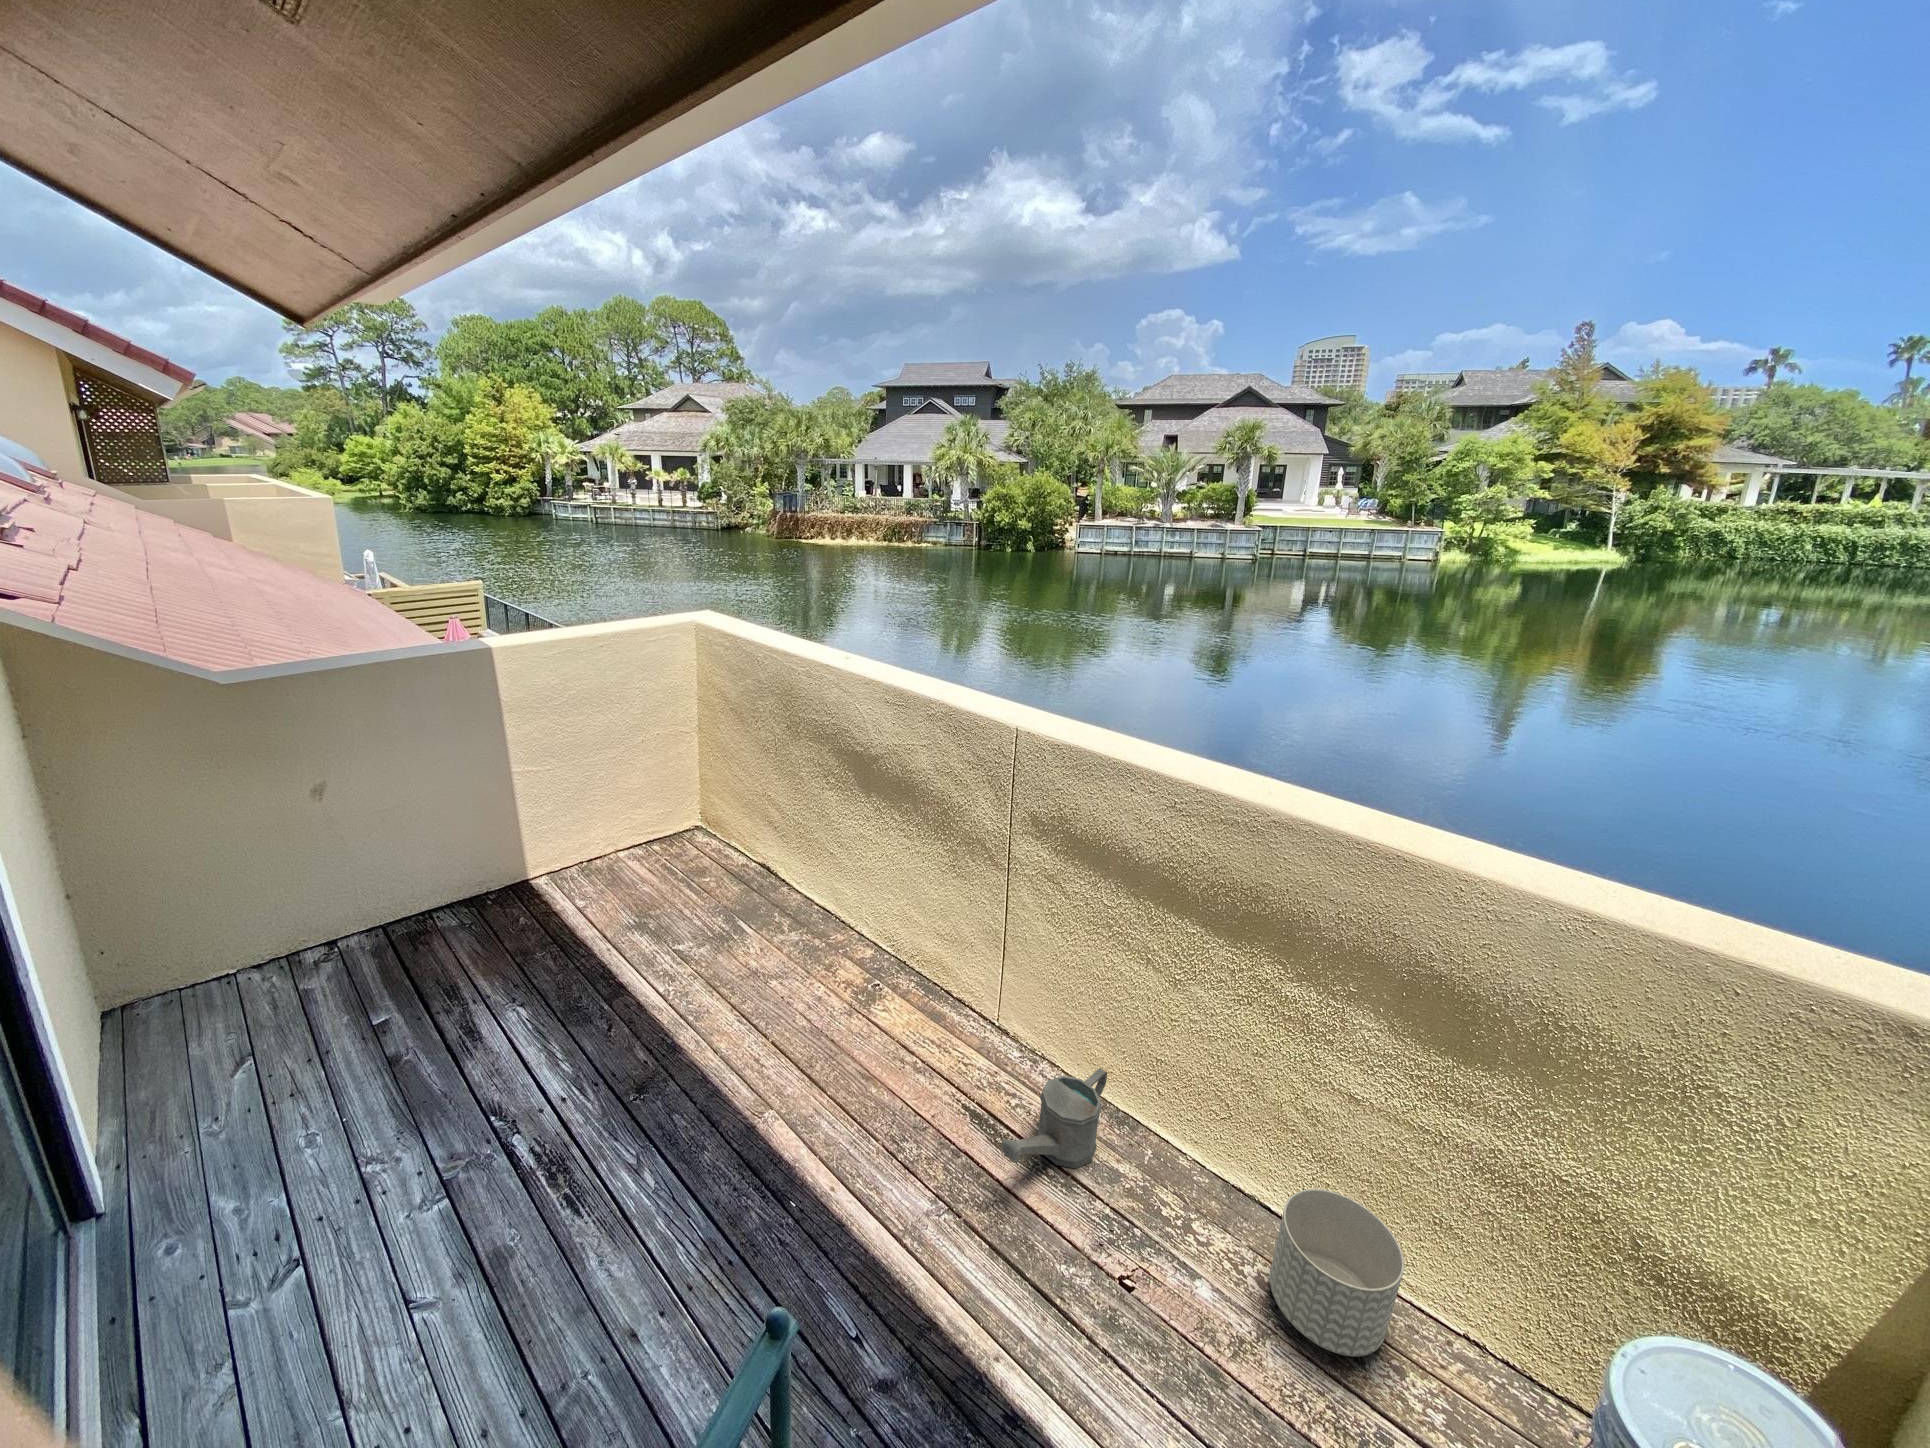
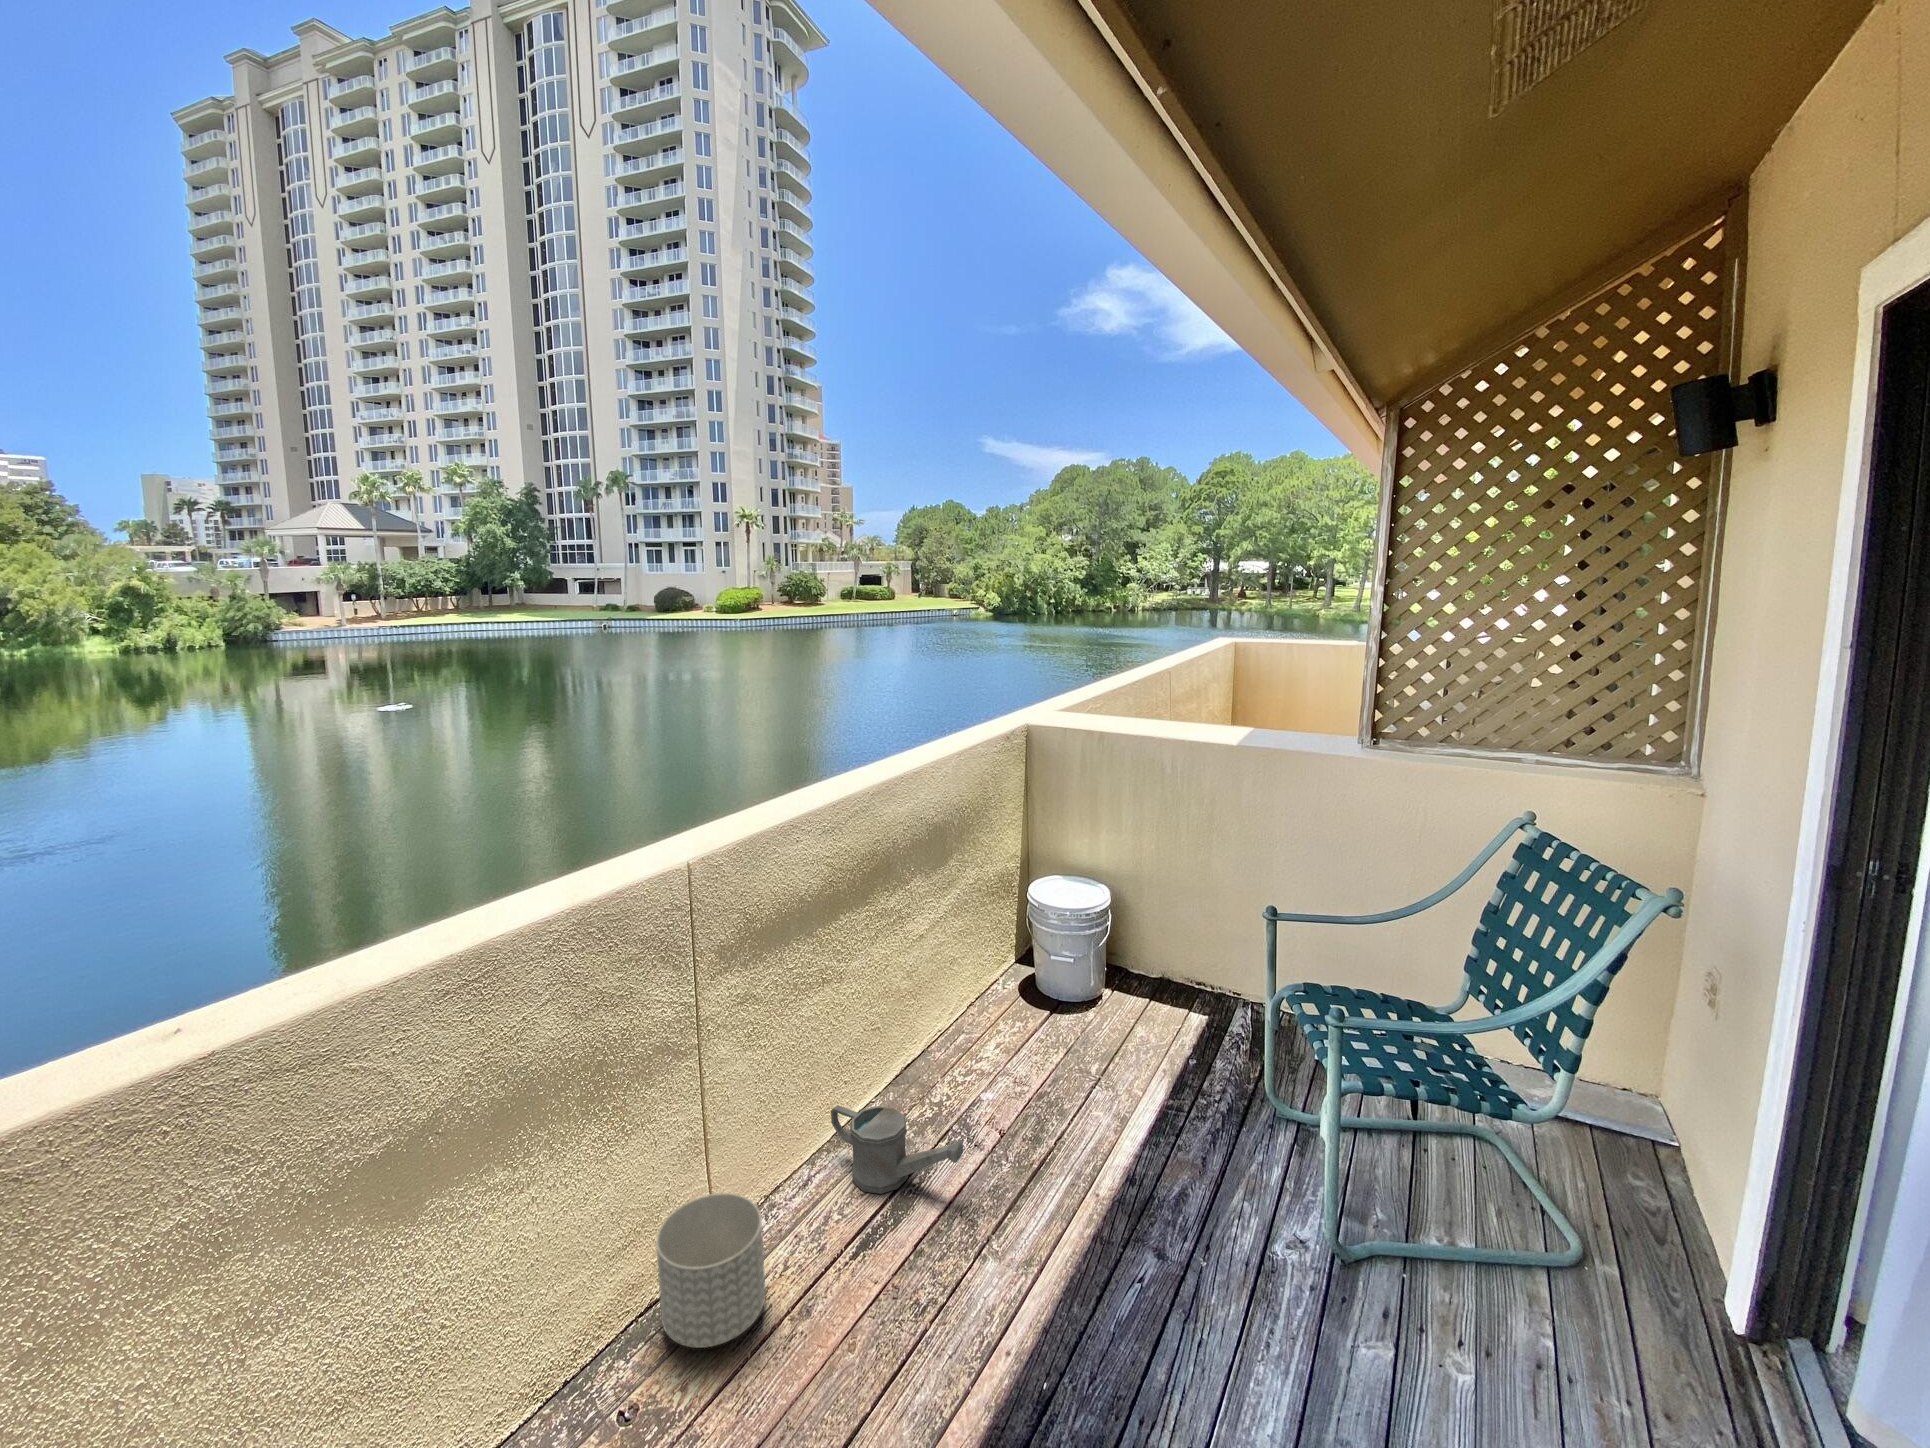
planter: present [1270,1189,1404,1357] -> present [656,1193,766,1348]

